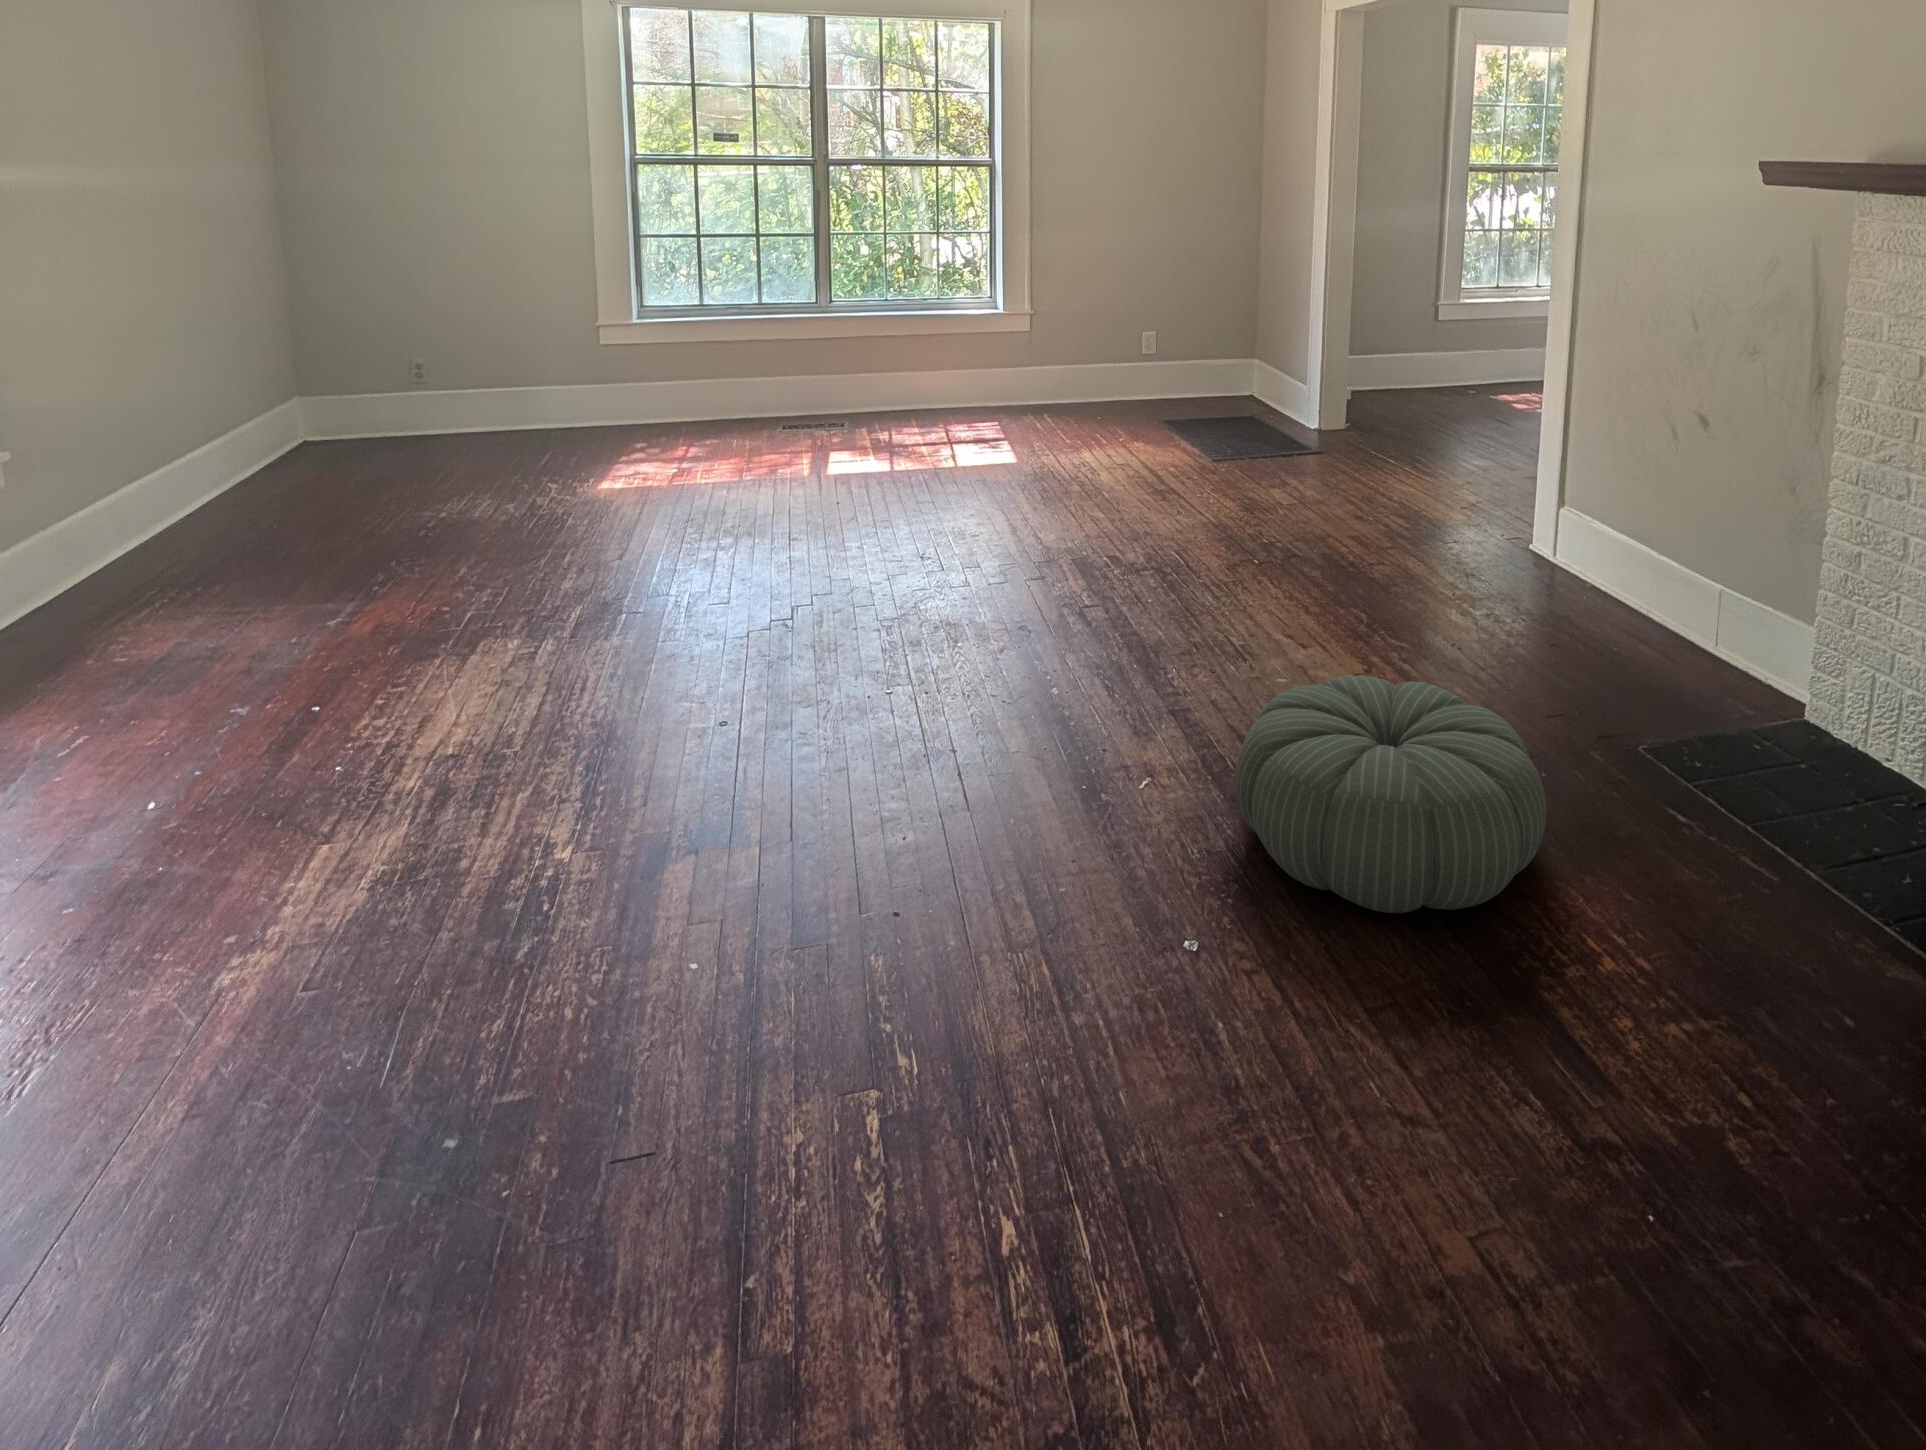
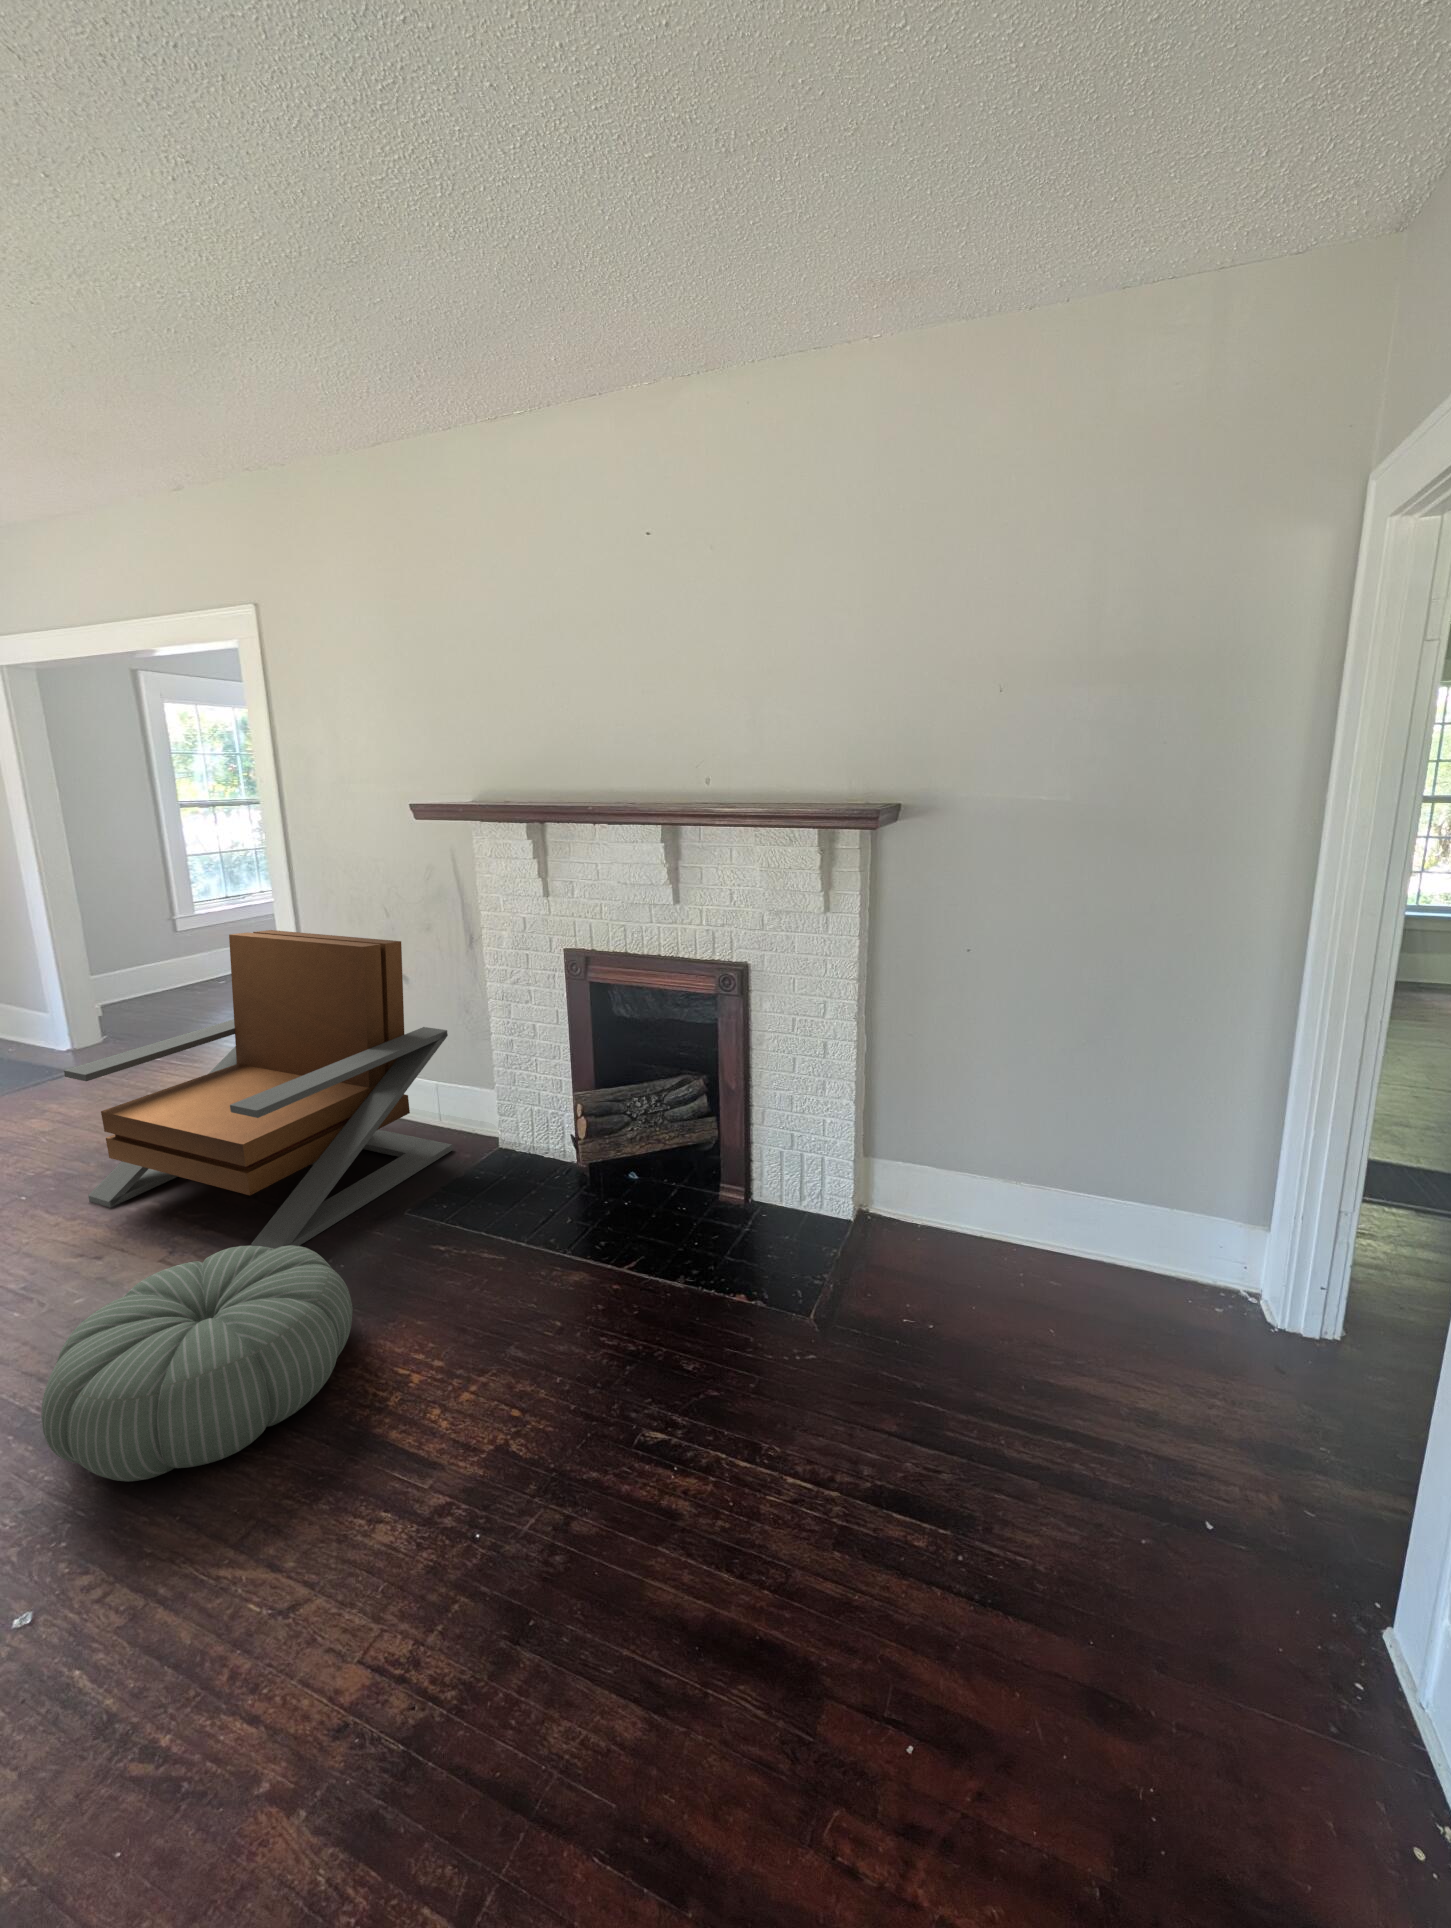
lounge chair: none [1306,319,1754,730] -> present [64,930,453,1249]

